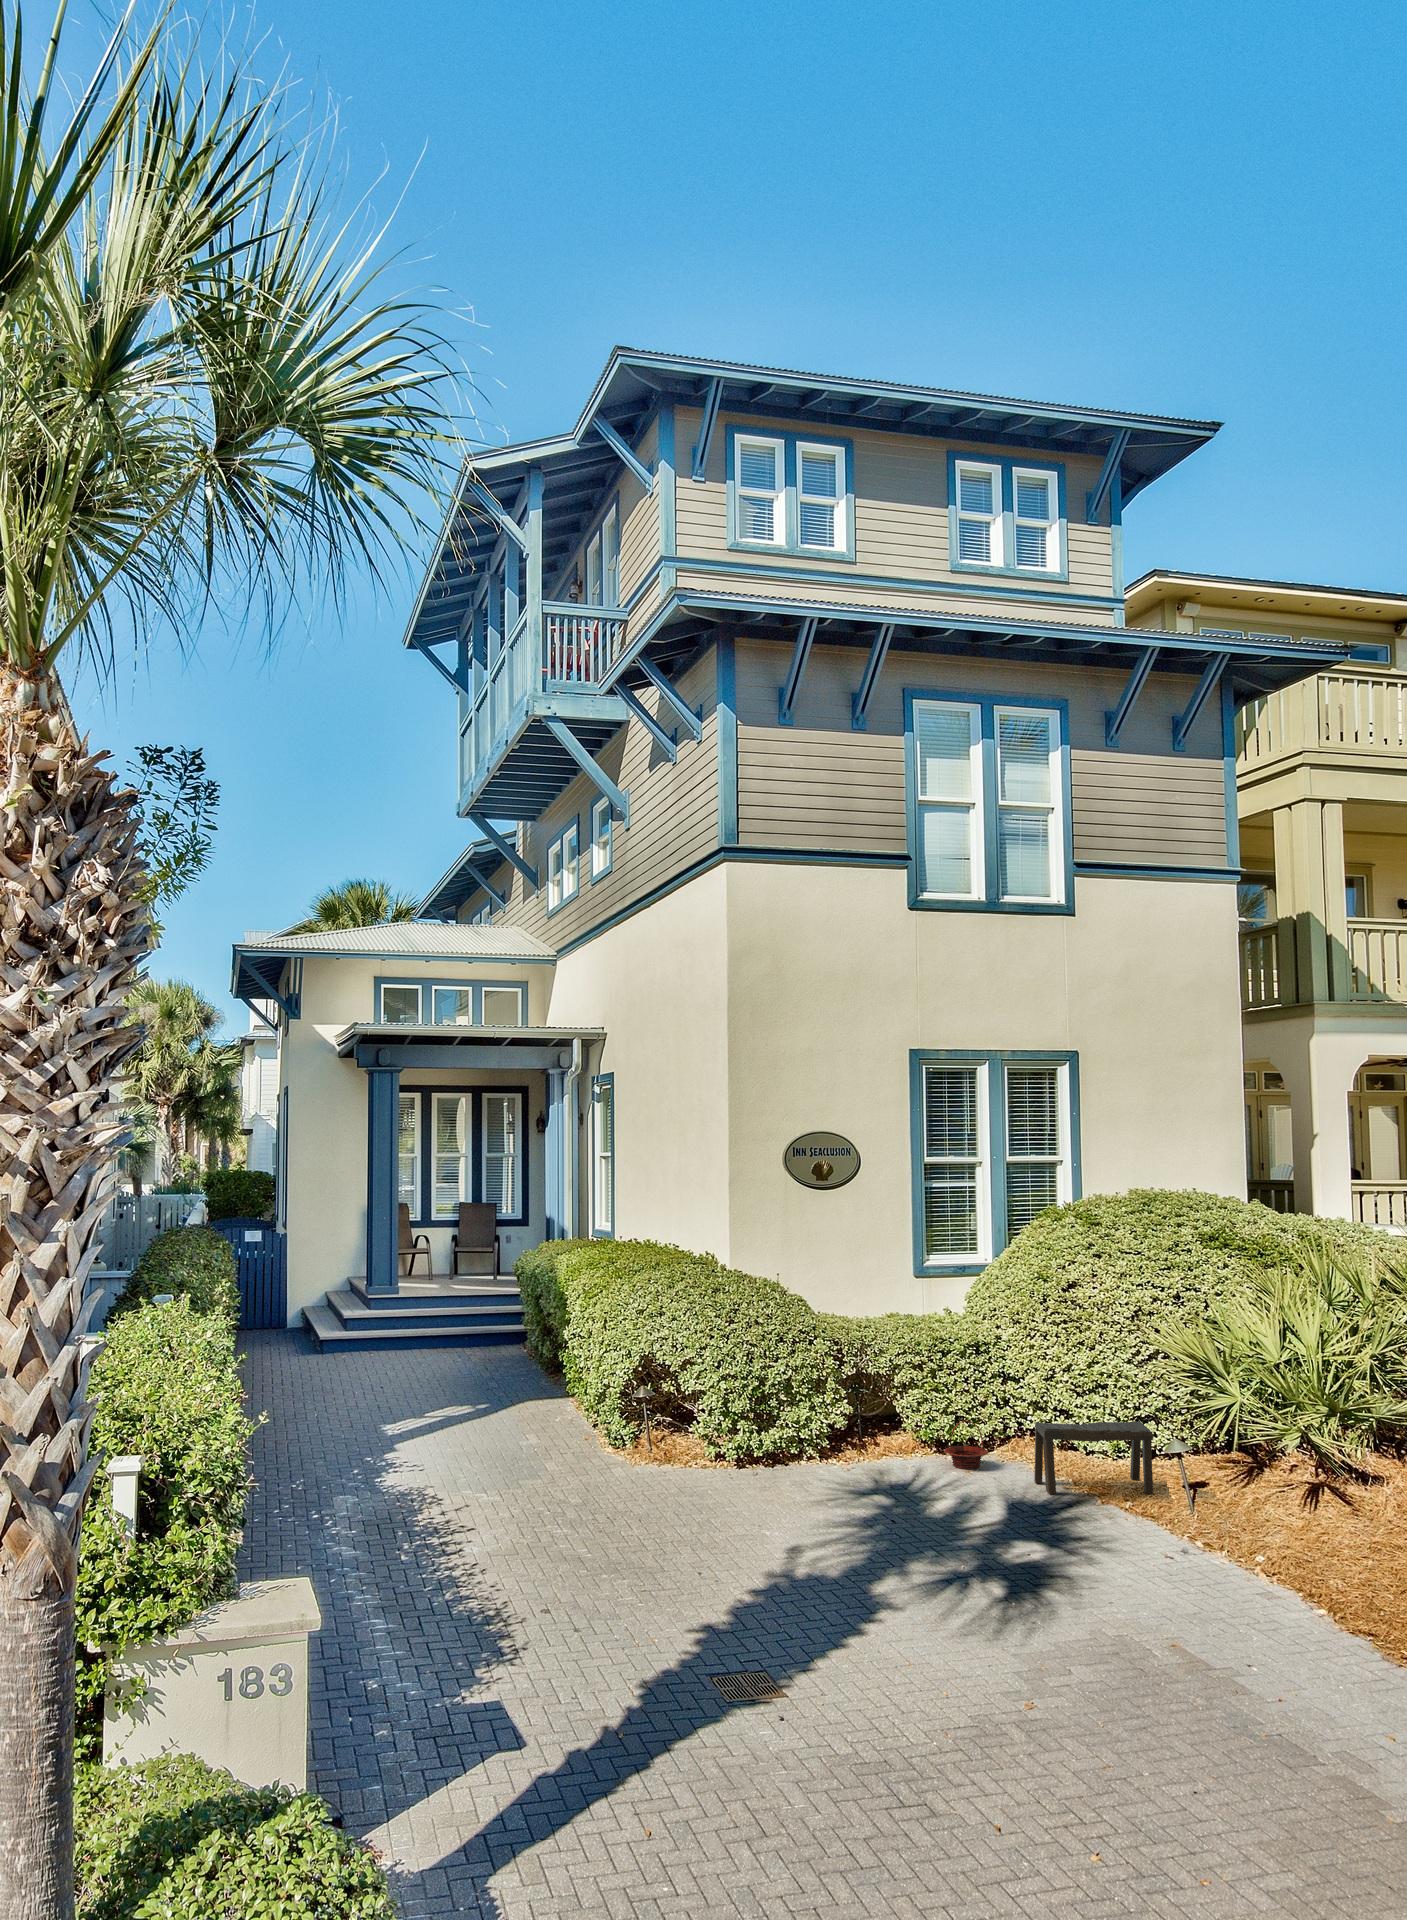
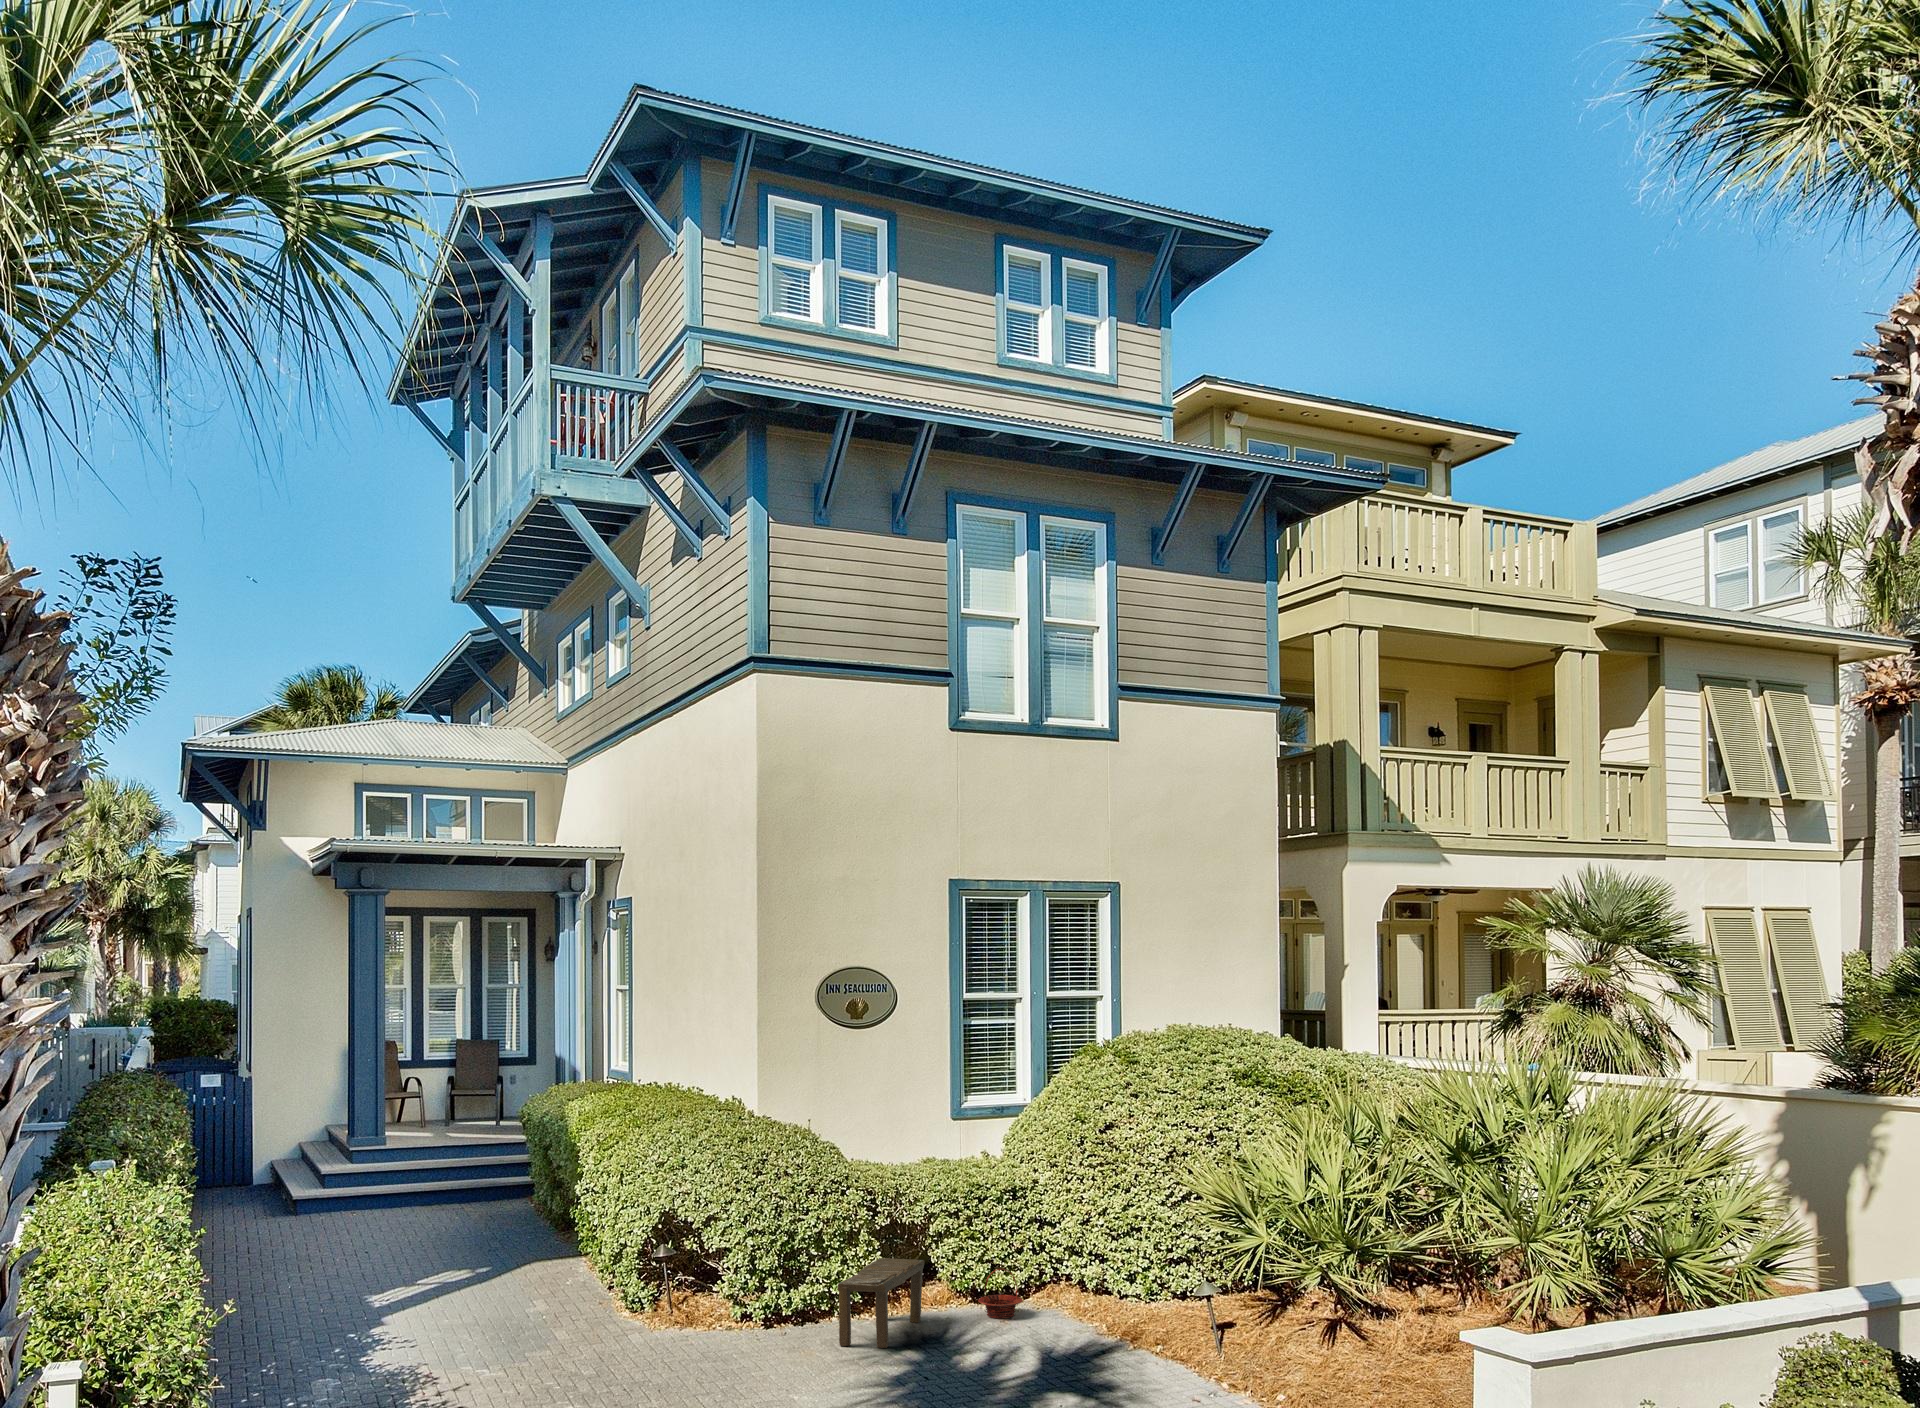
bench: present [1034,1421,1153,1494] -> present [838,1258,925,1348]

